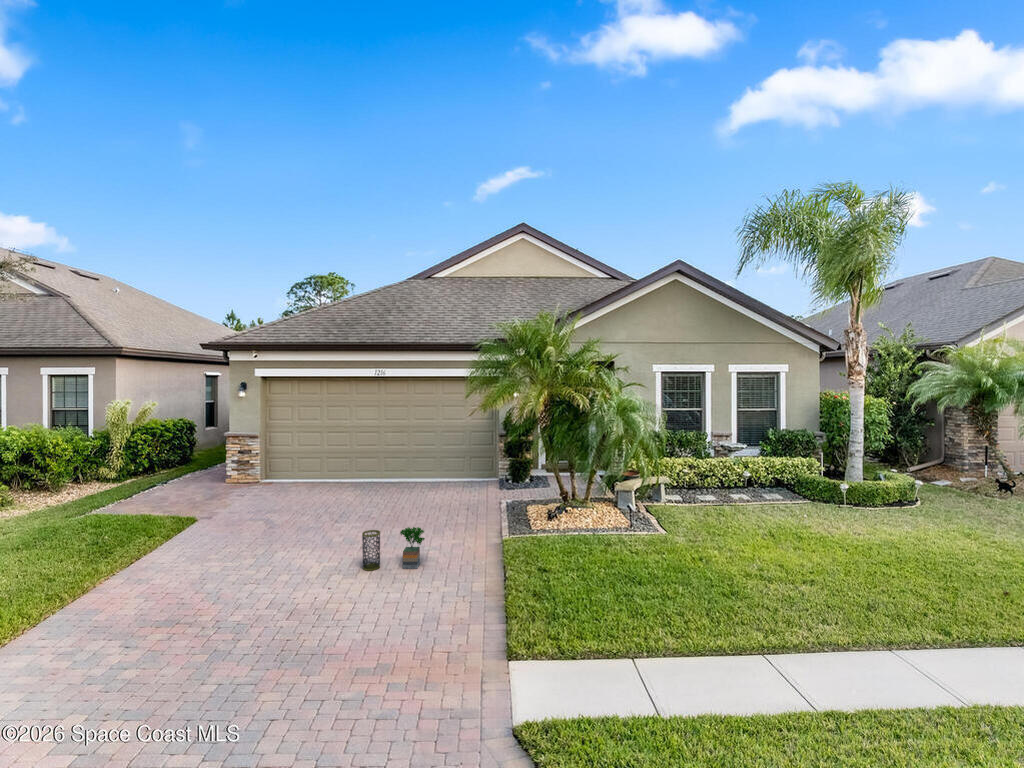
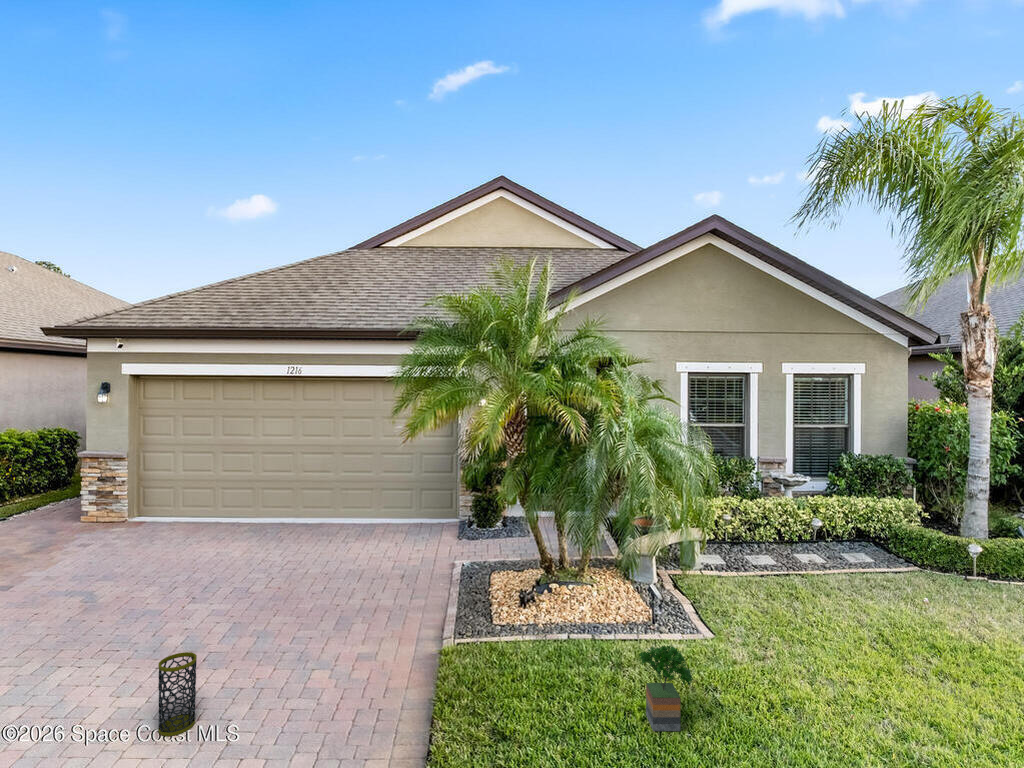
potted tree: present [400,527,425,569] -> present [639,645,693,731]

